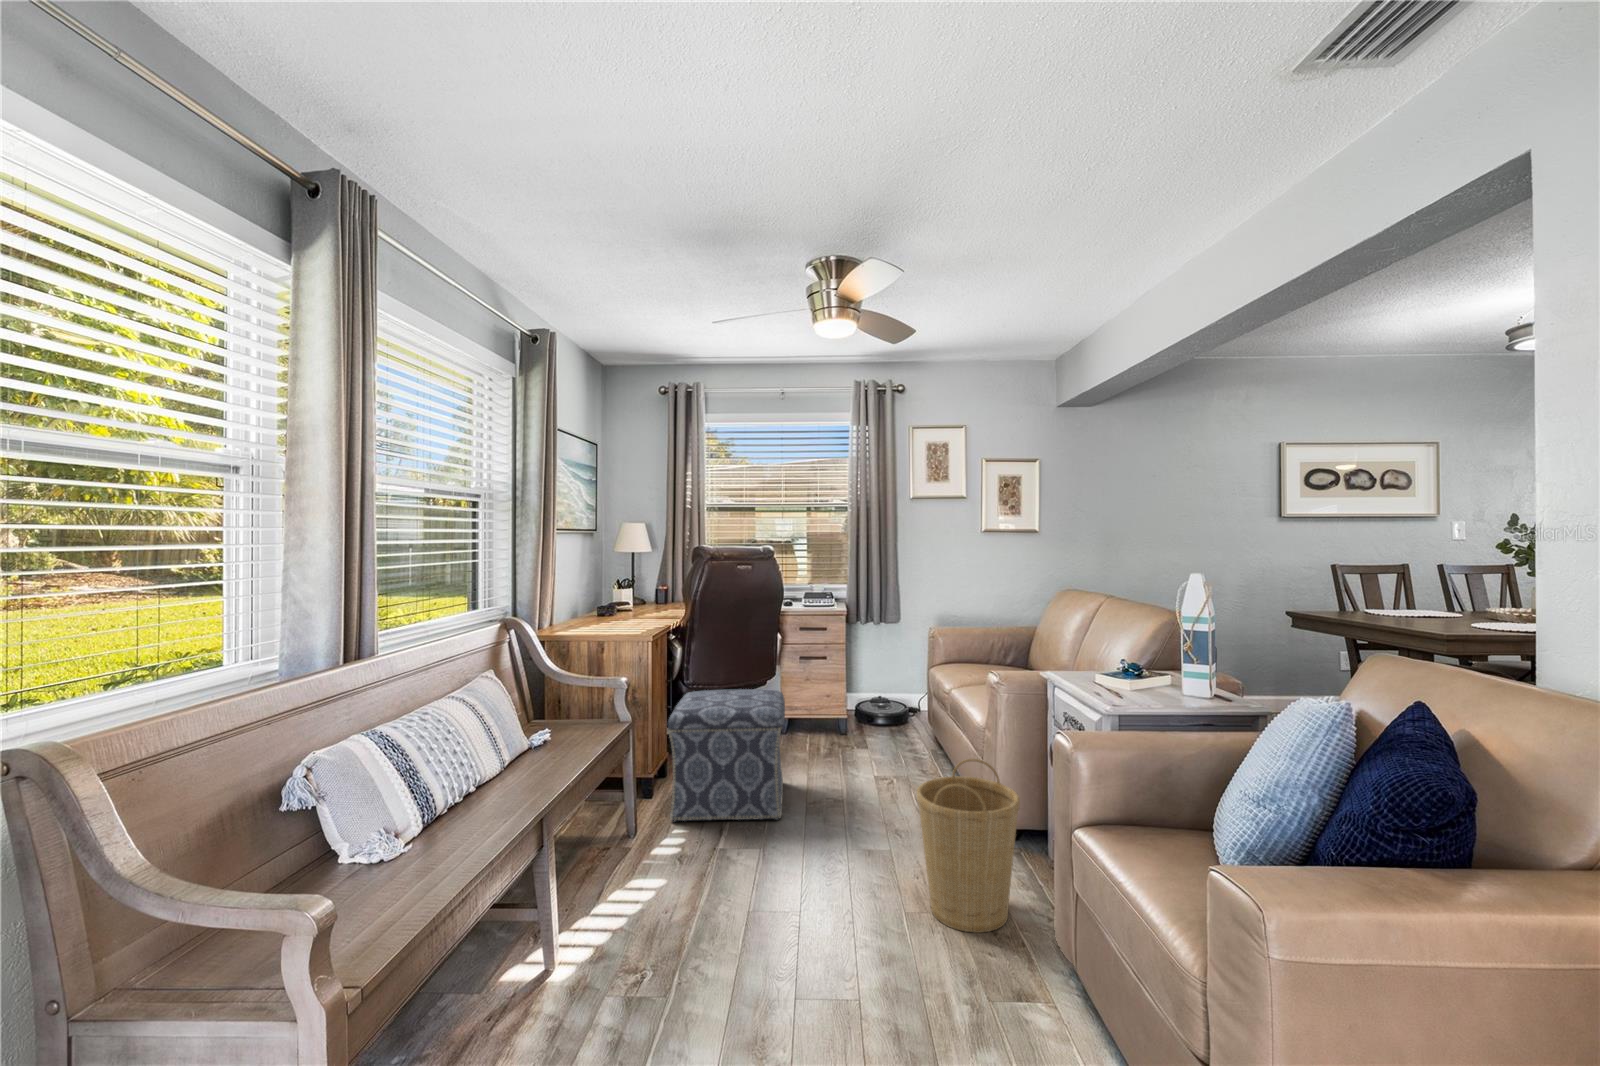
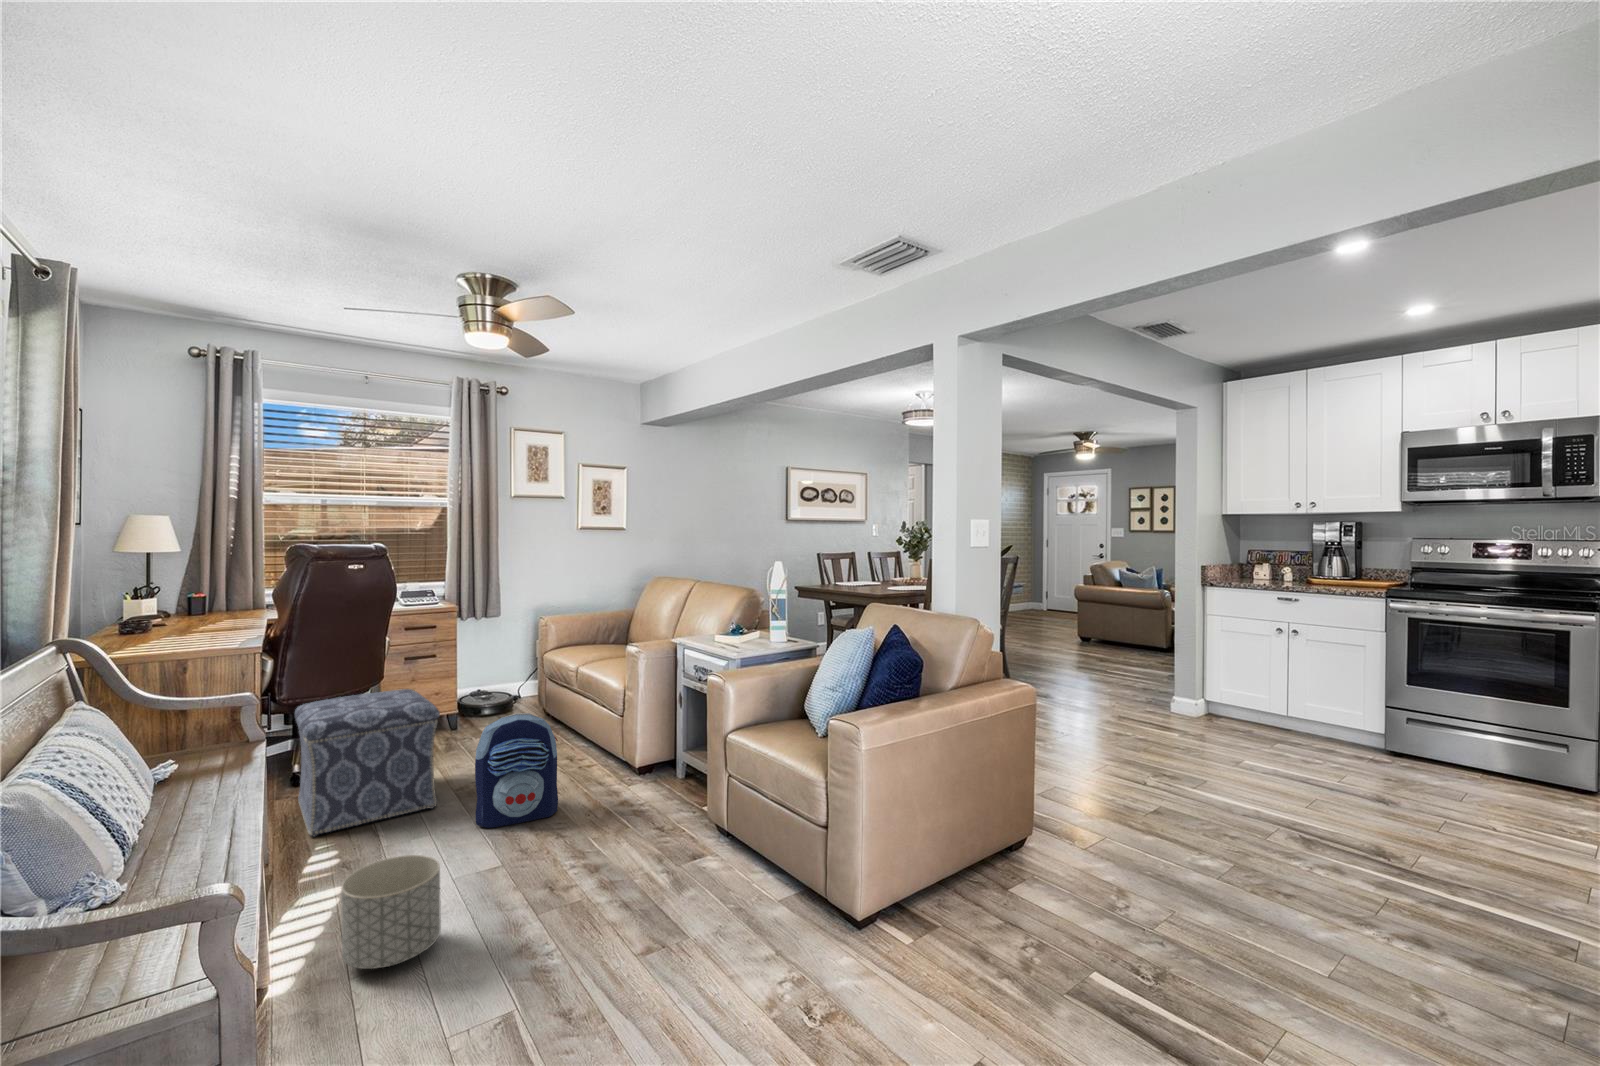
backpack: none [798,736,888,867] -> present [475,713,558,828]
basket: present [917,759,1020,933] -> none [598,710,676,836]
planter: none [587,880,685,1011] -> present [341,855,441,969]

